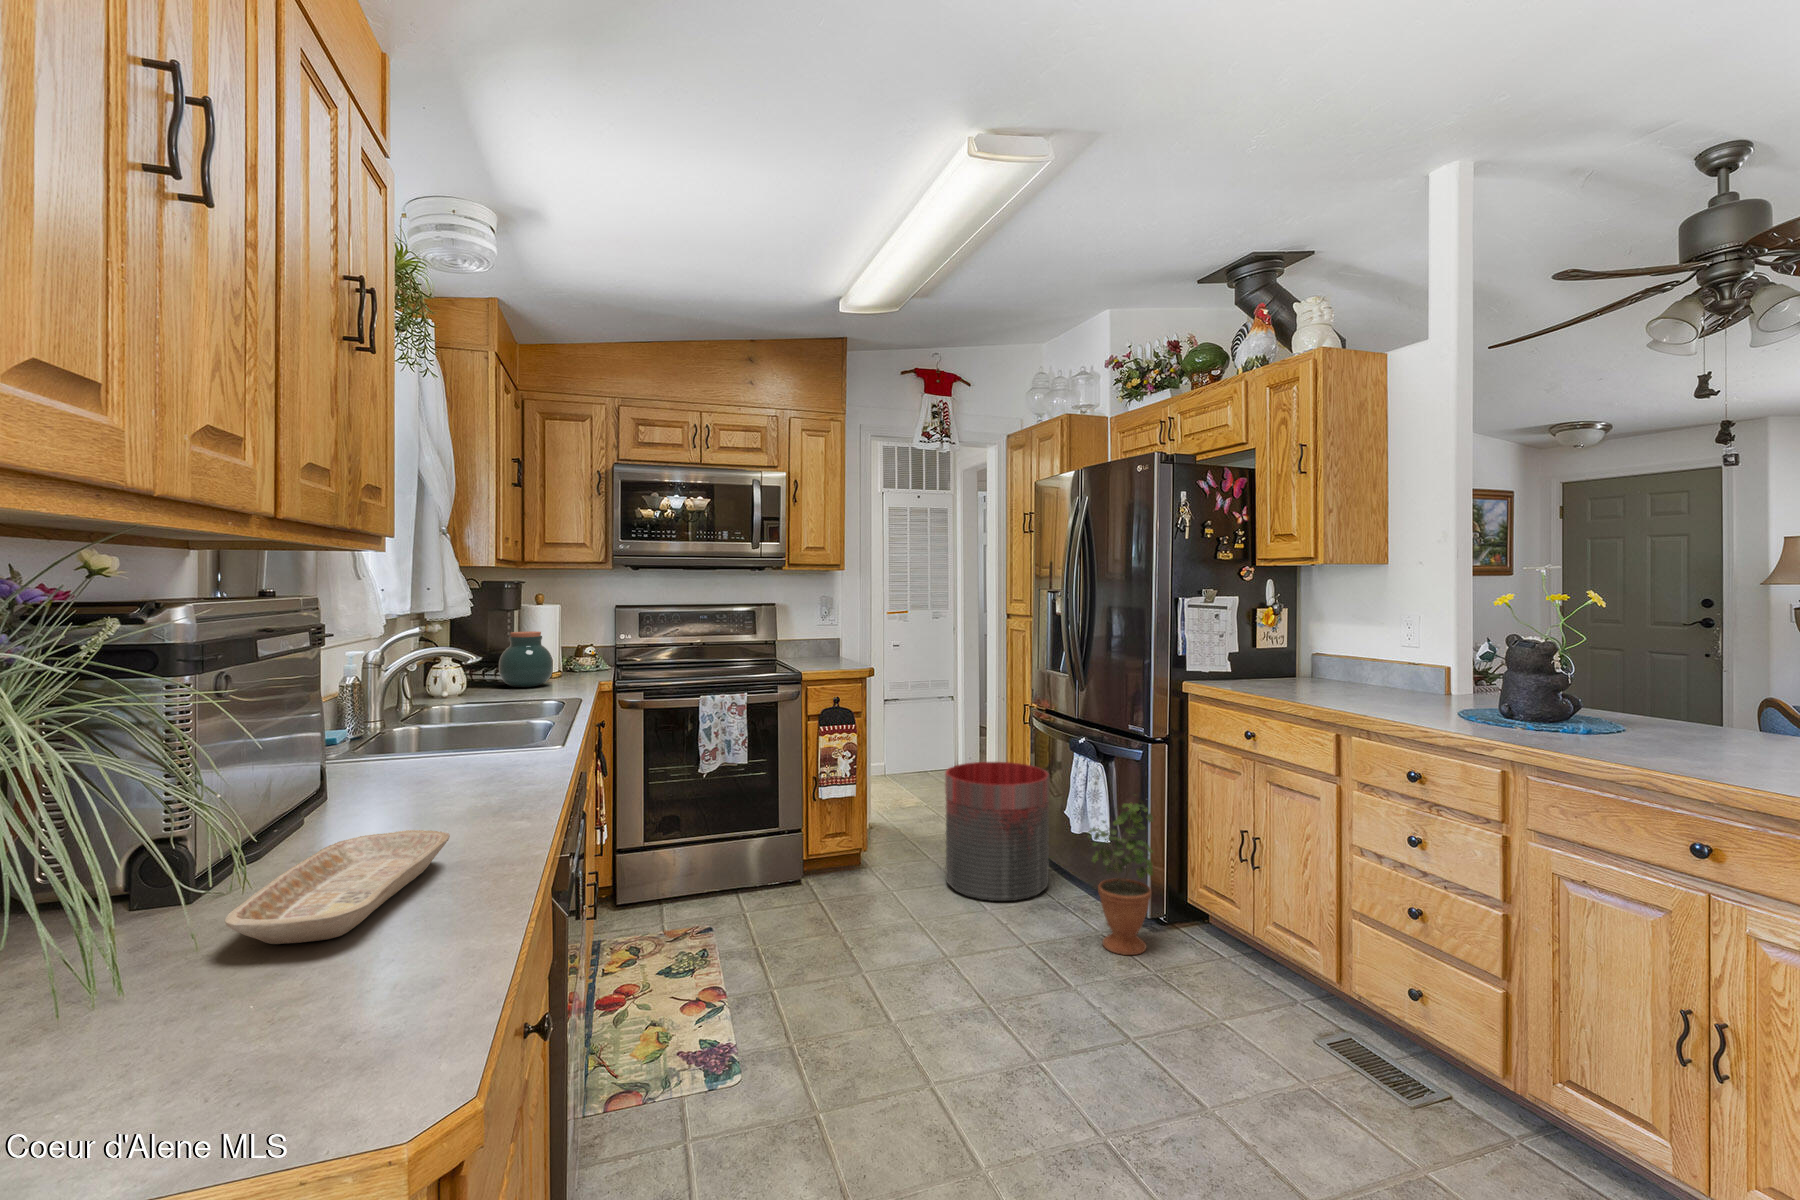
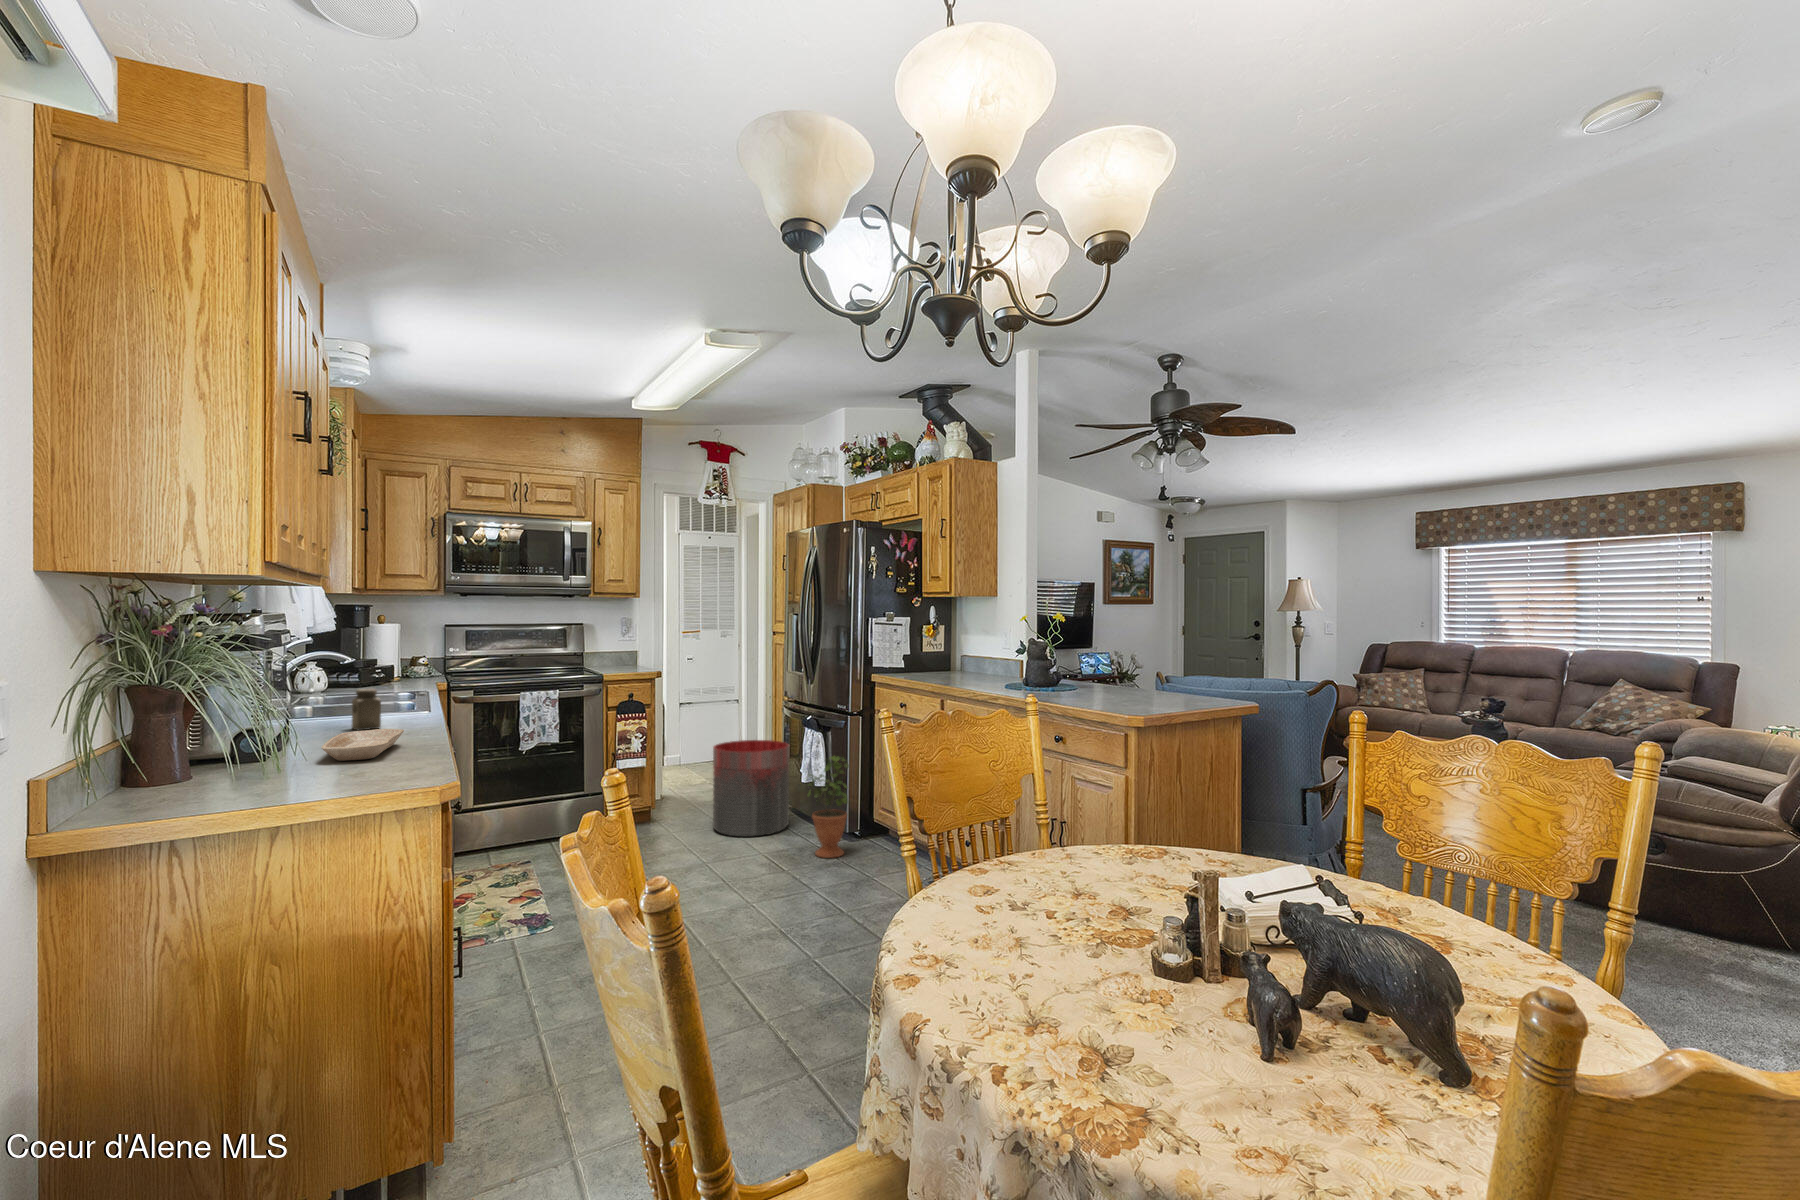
jar: present [499,631,553,687] -> none [355,643,400,686]
salt shaker: none [408,729,453,804] -> present [352,689,381,730]

